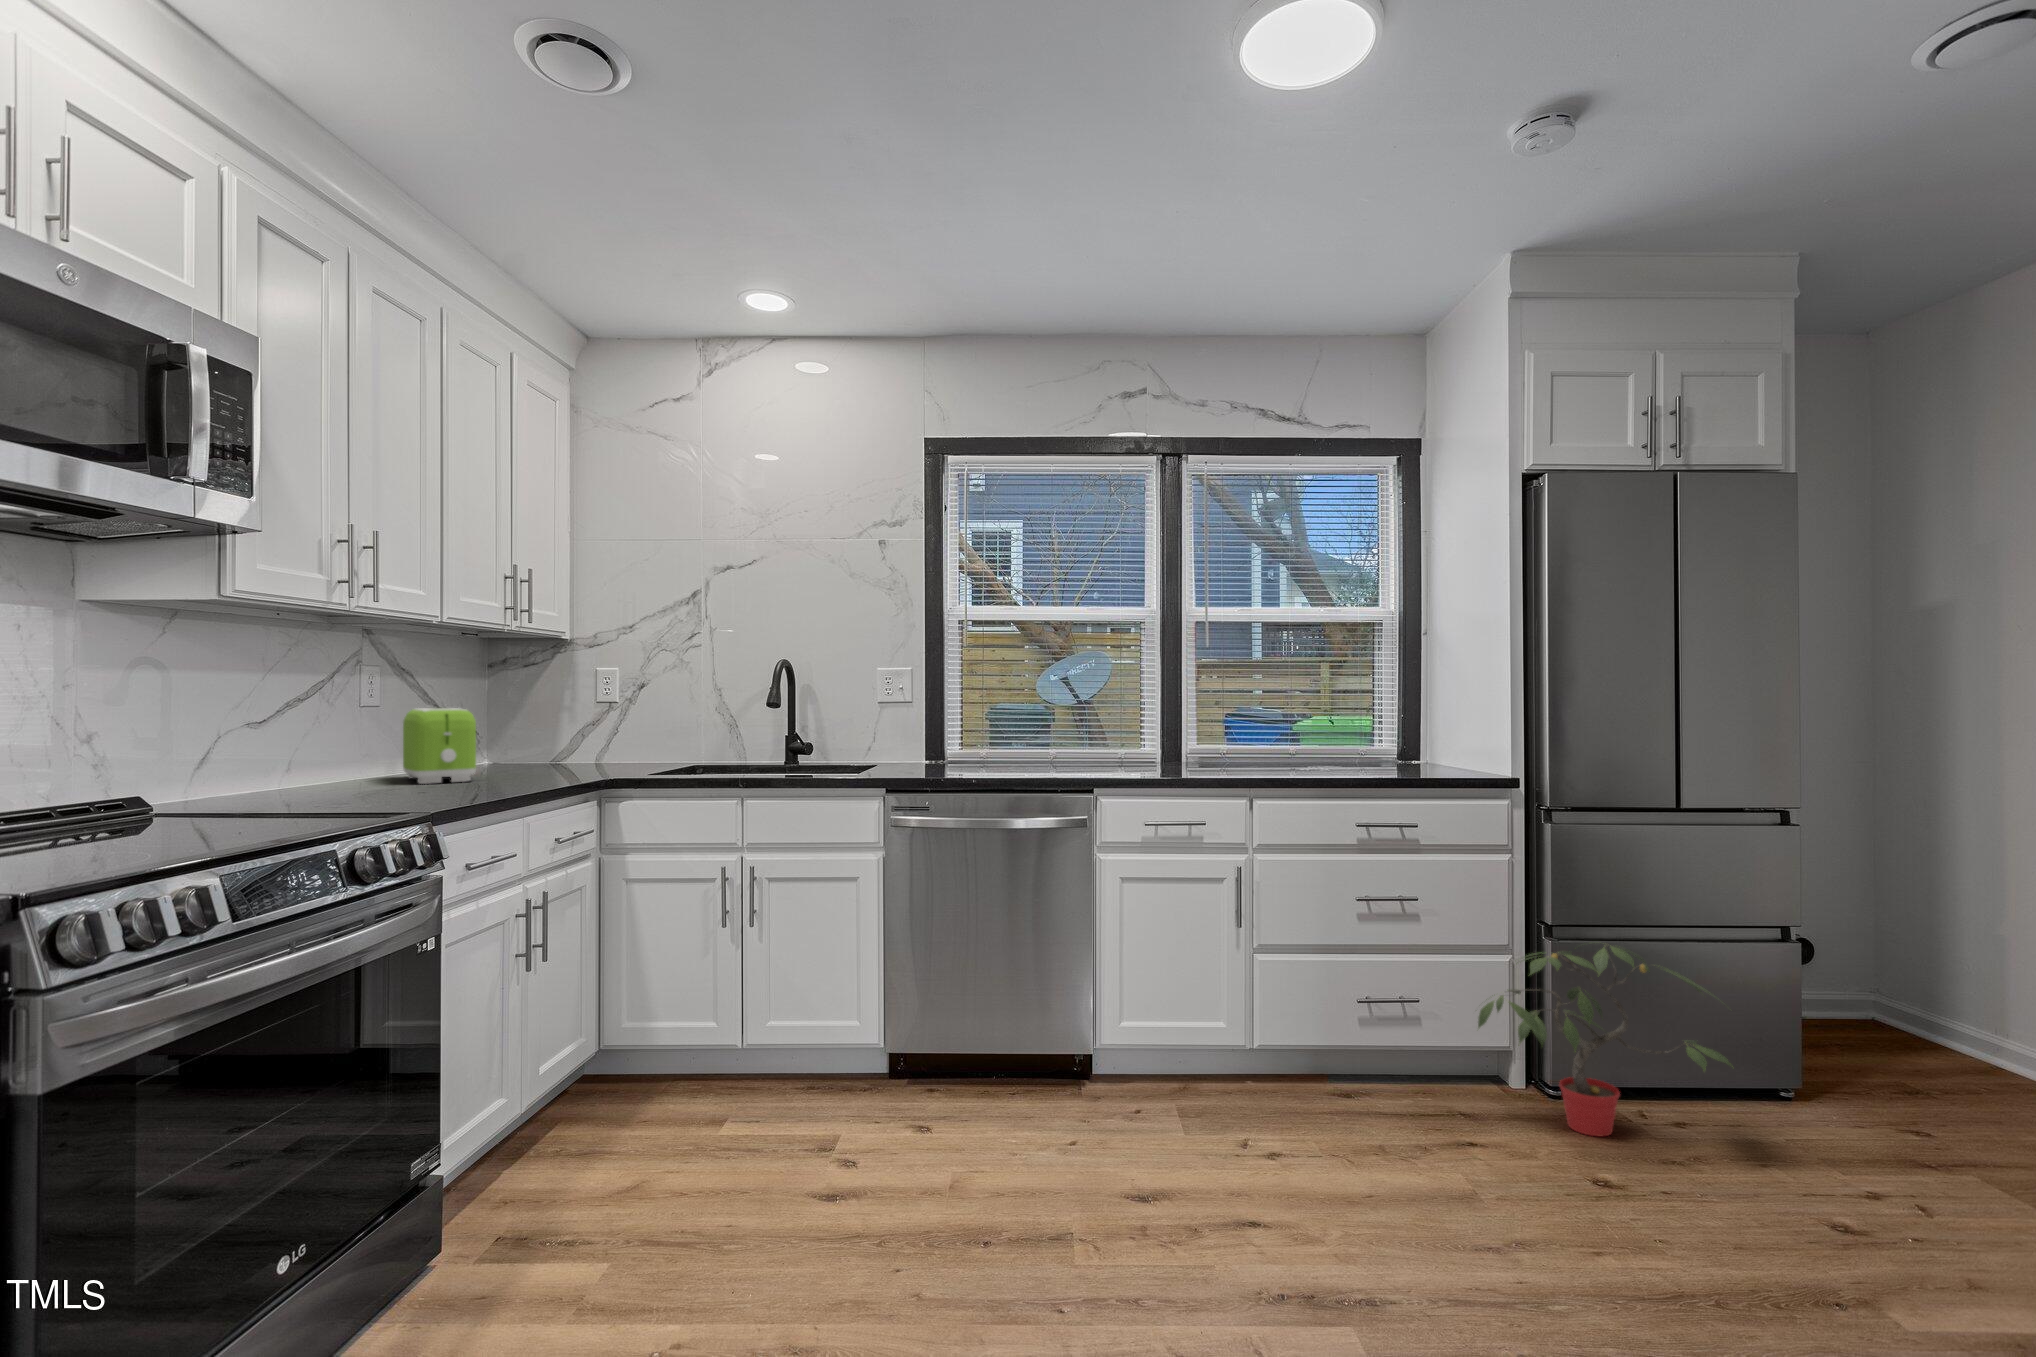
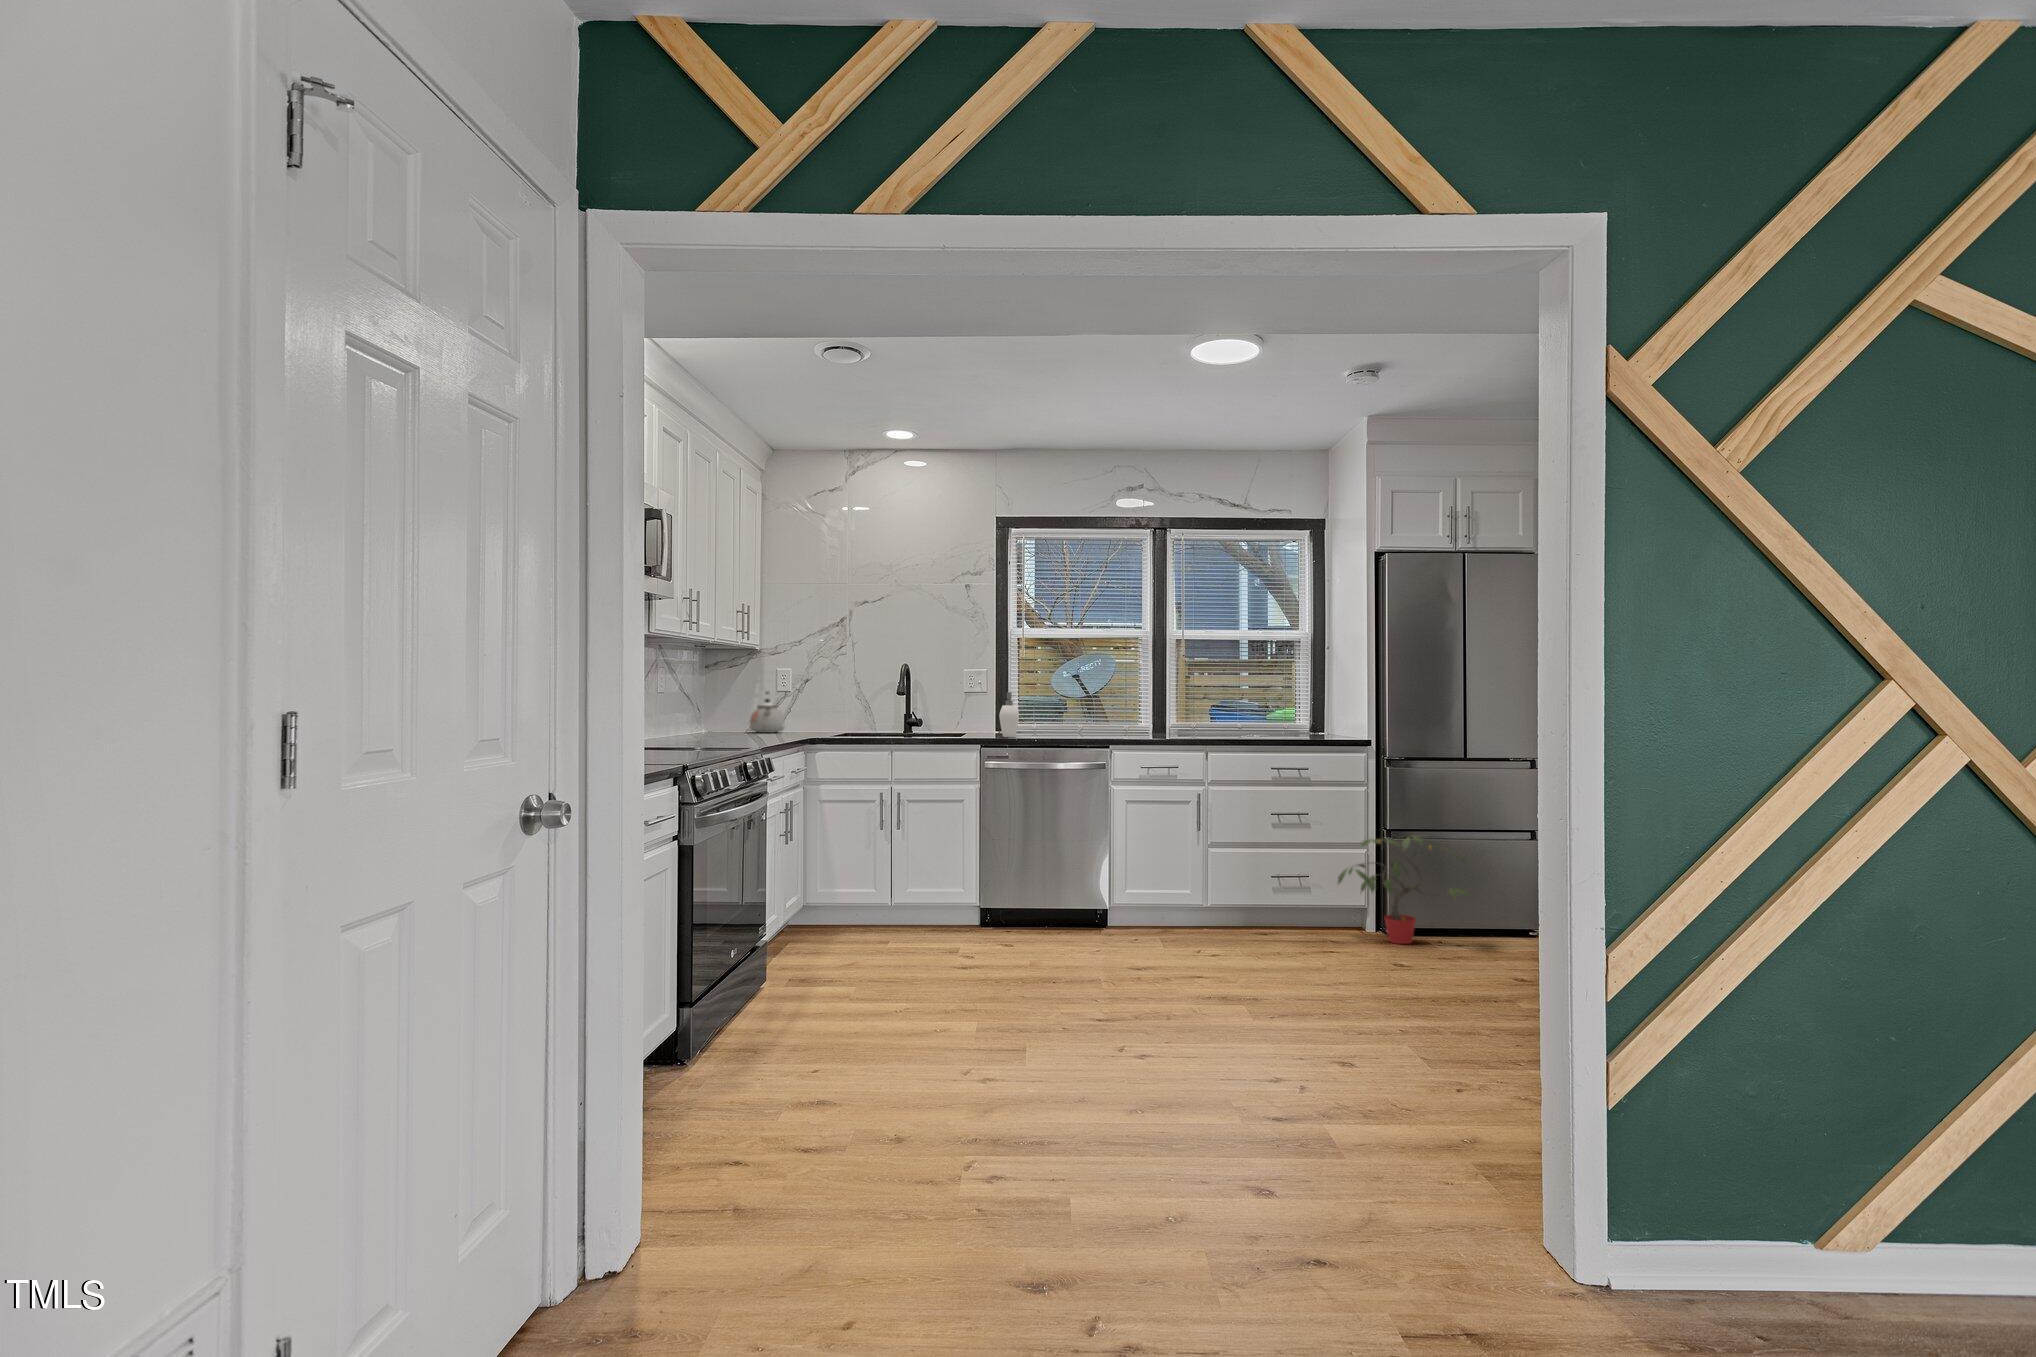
kettle: none [554,702,612,764] -> present [750,692,784,733]
soap dispenser: none [917,703,948,775] -> present [999,692,1019,737]
toaster: present [403,708,476,784] -> none [687,693,739,738]

